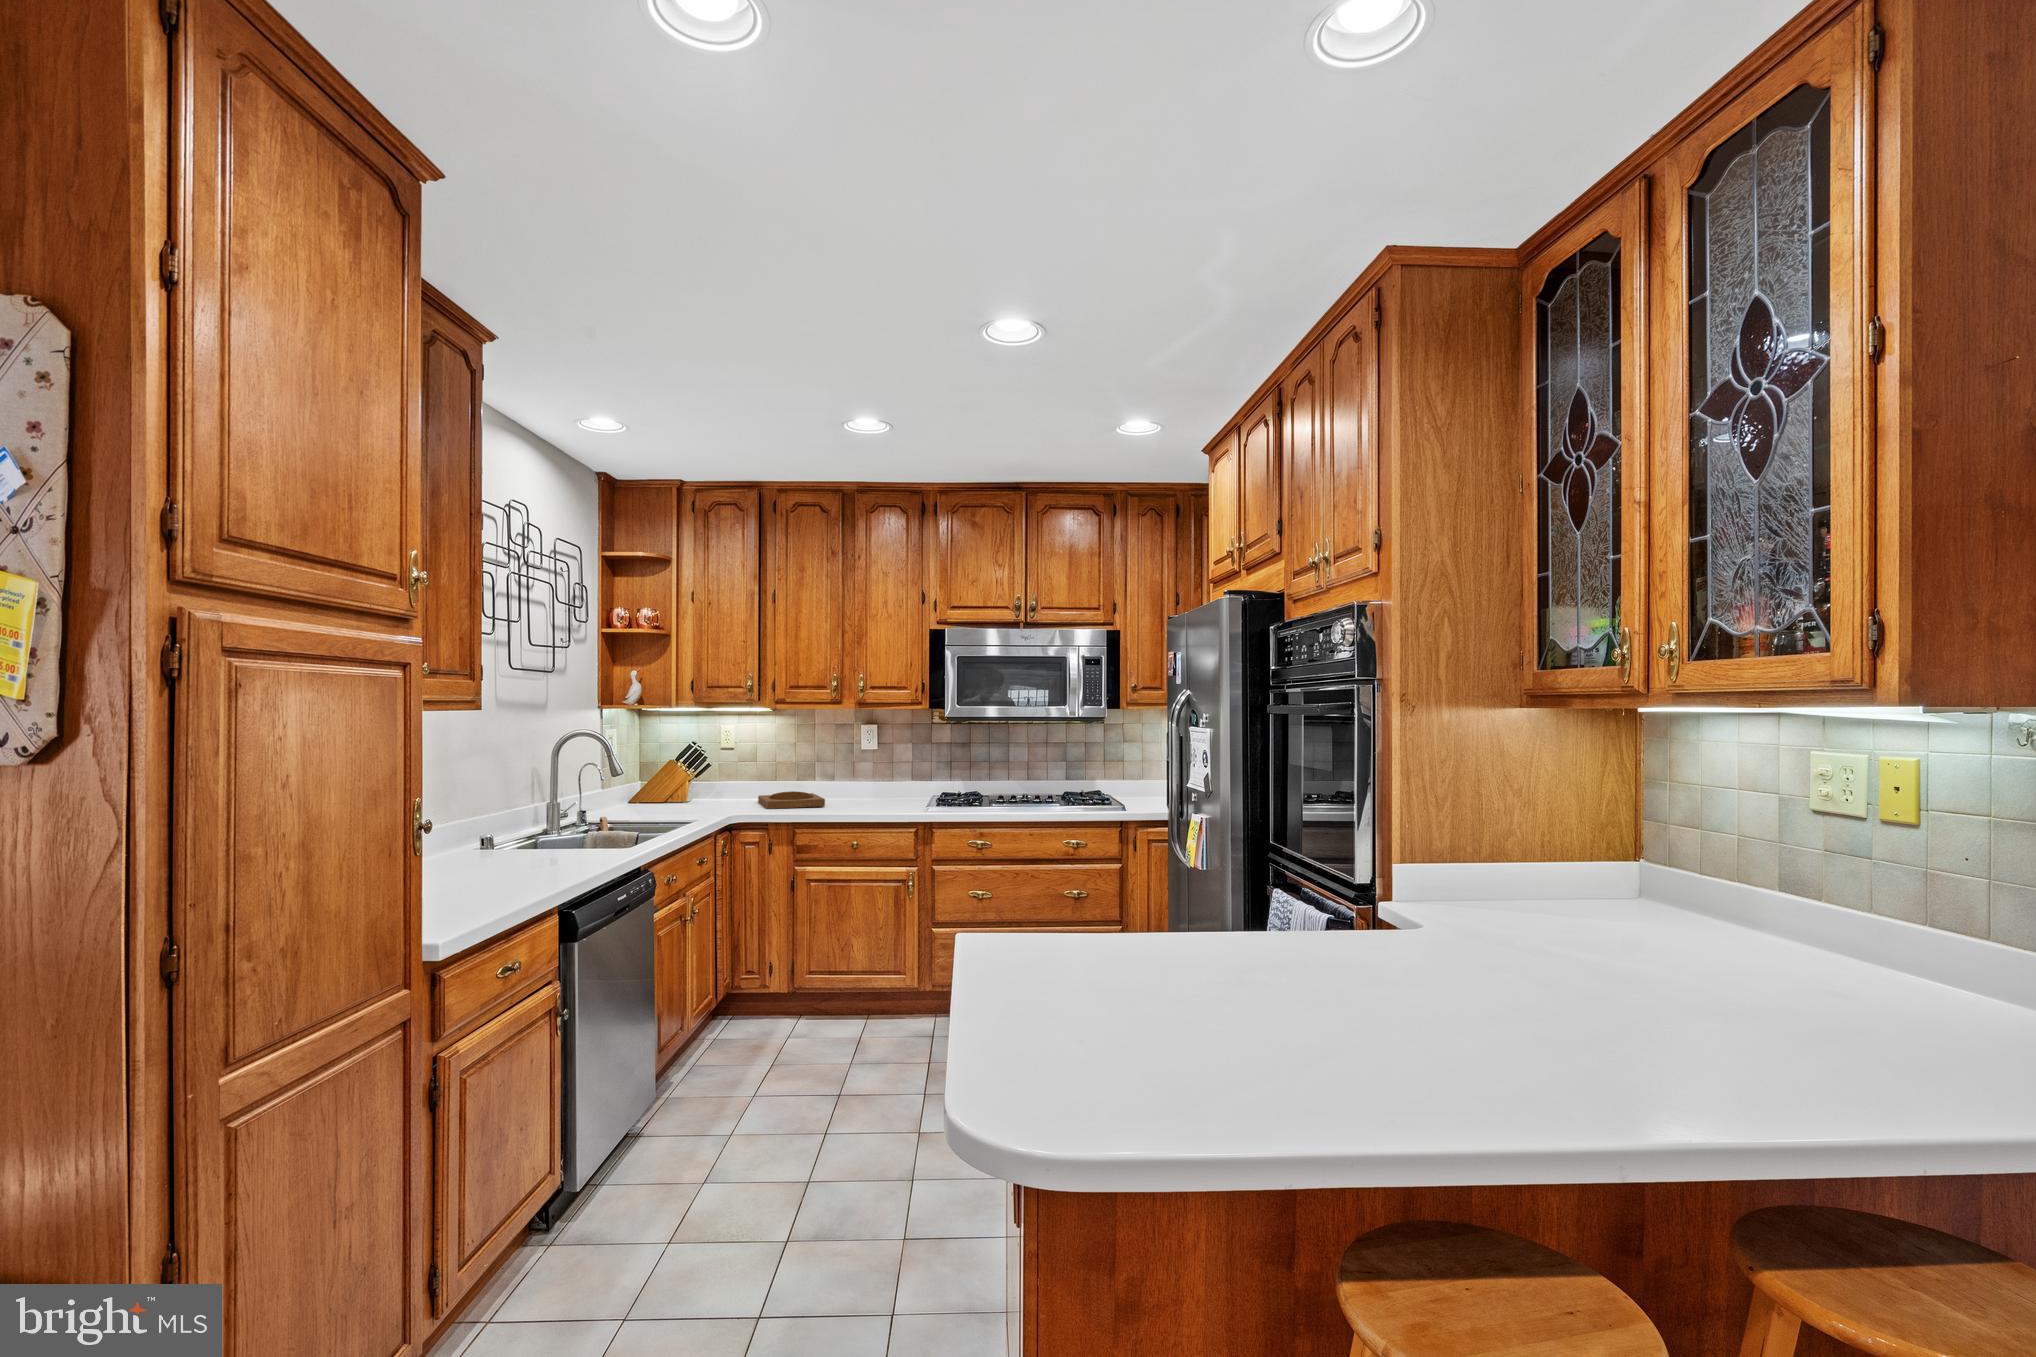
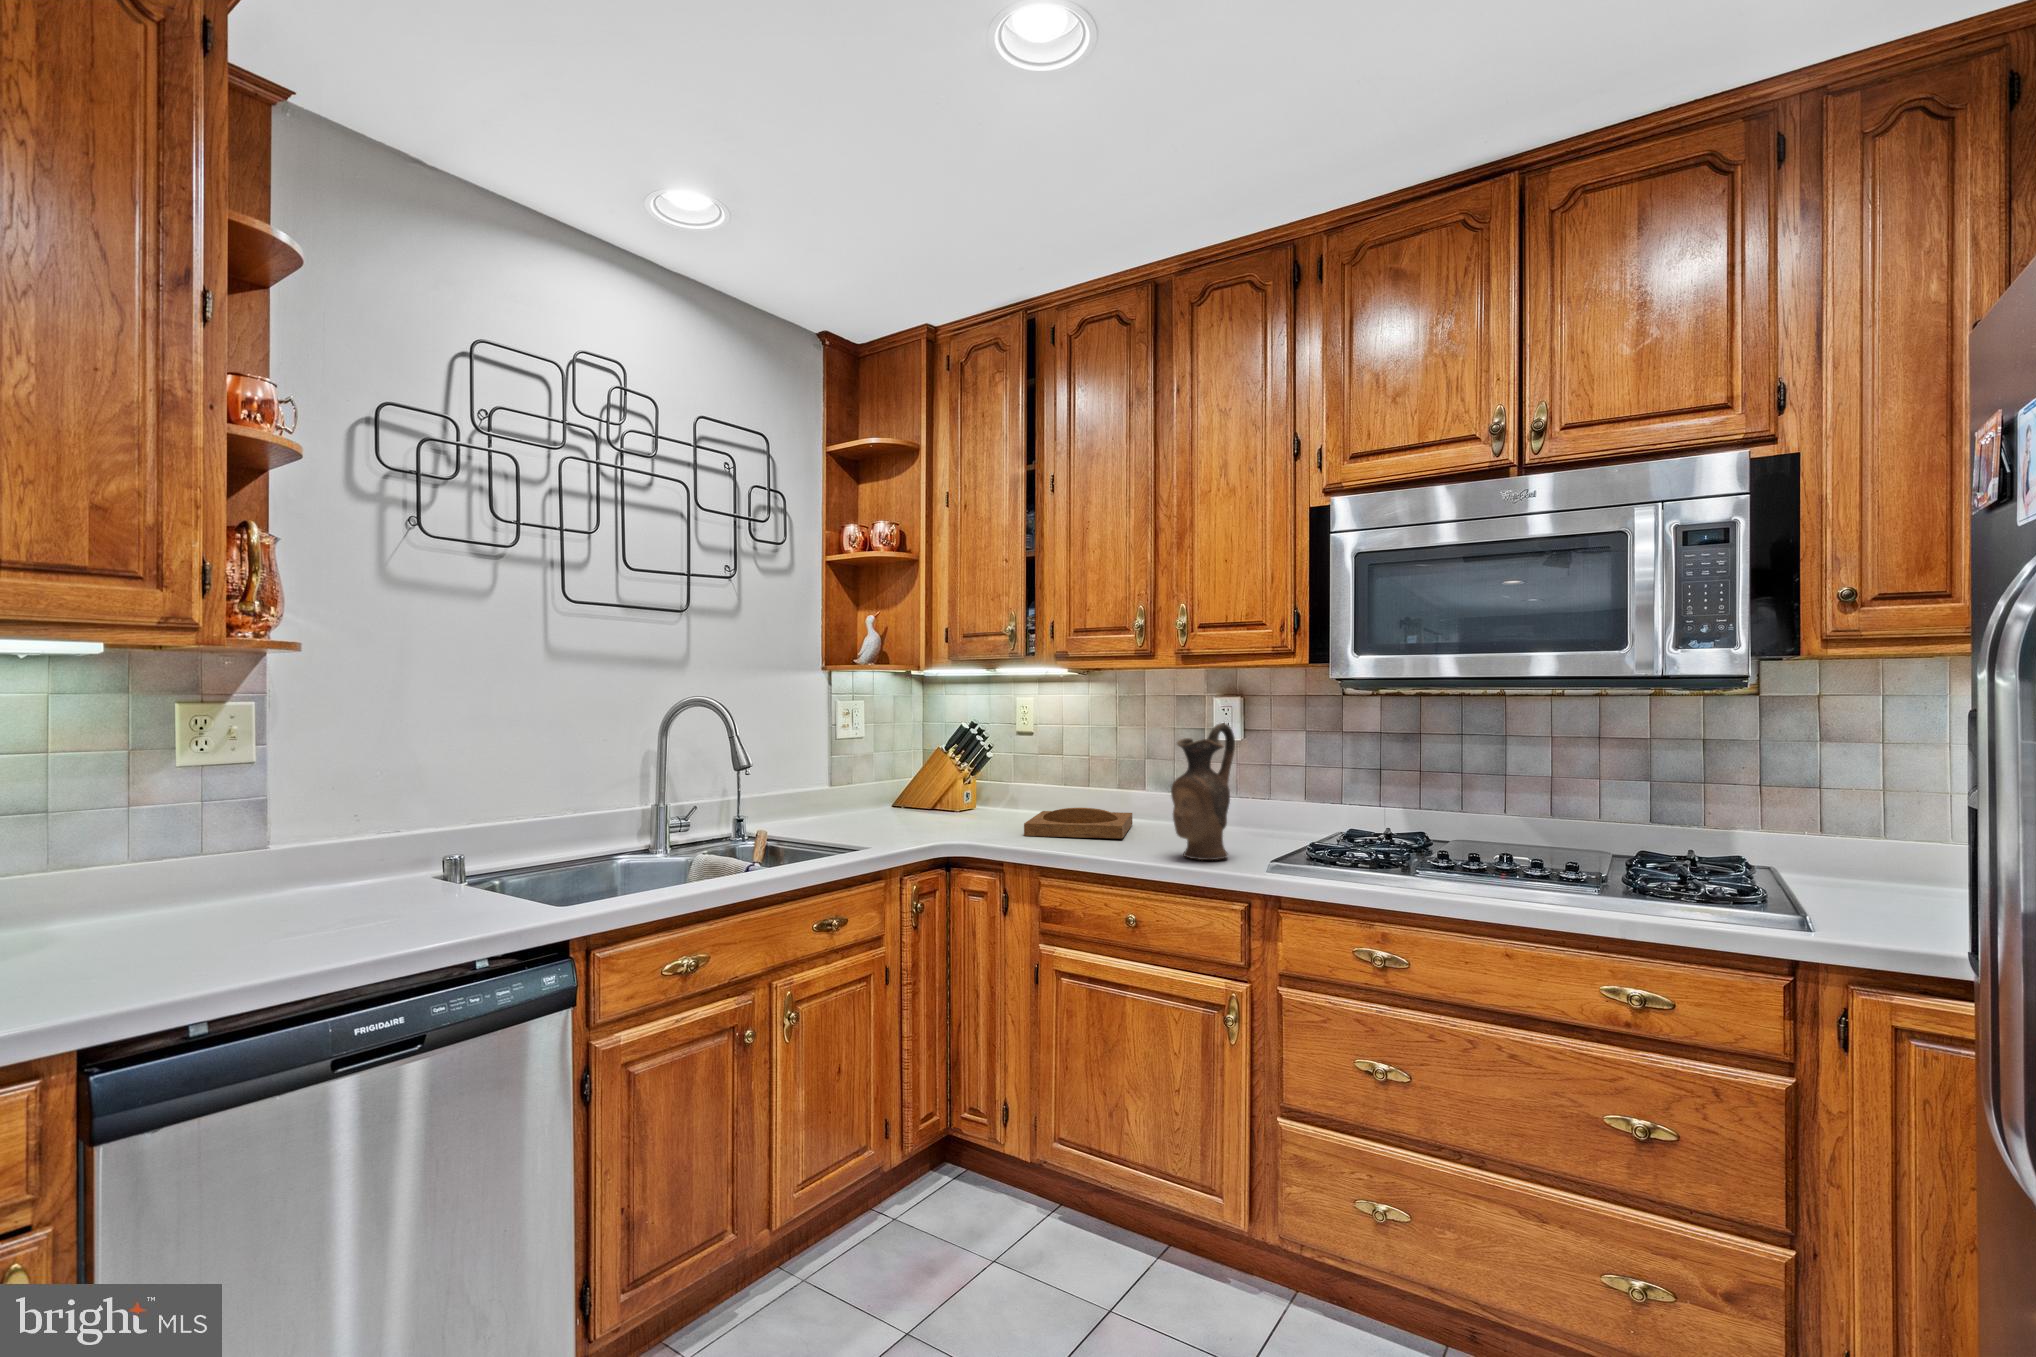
ceramic pitcher: none [864,741,894,812] -> present [1171,723,1235,860]

